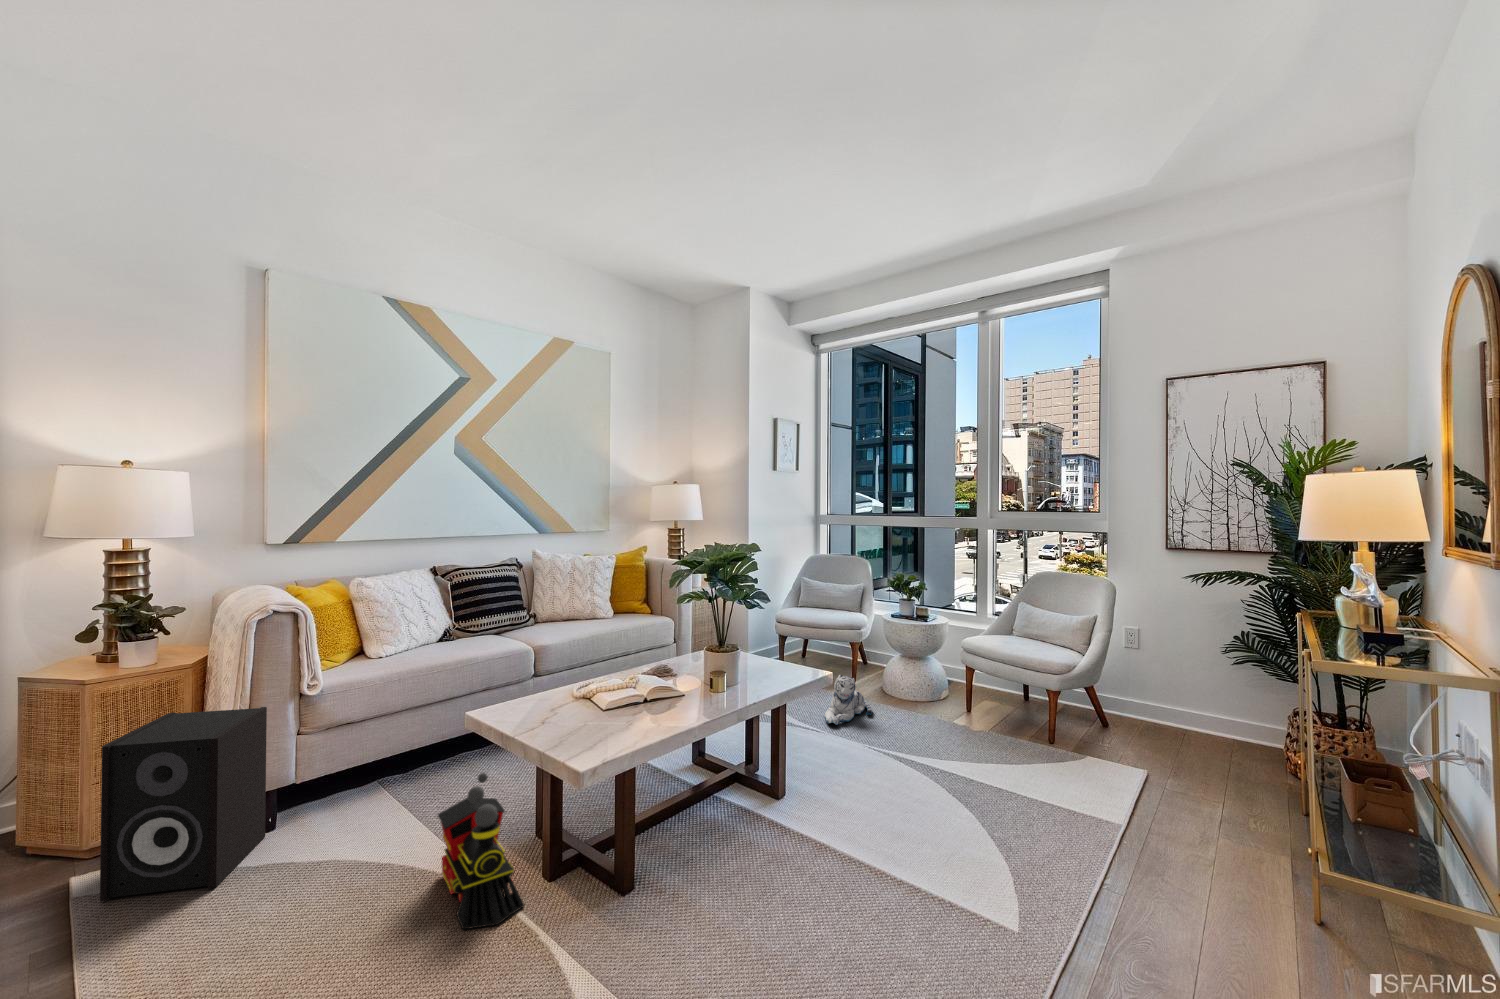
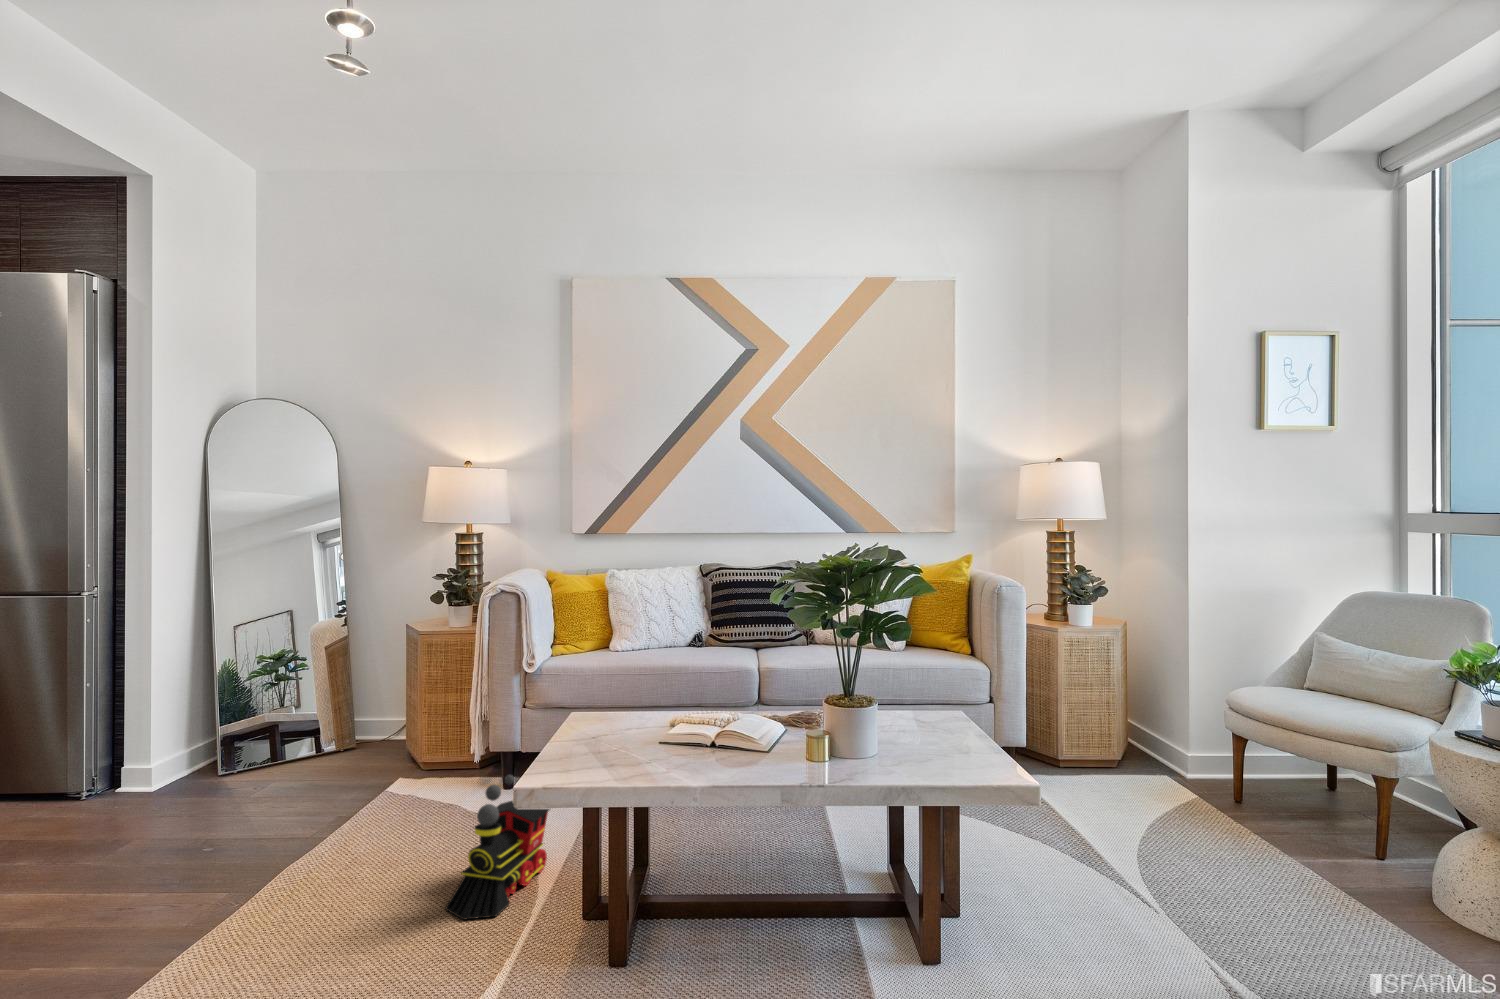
plush toy: present [825,675,872,725] -> none [1113,821,1258,918]
speaker: present [100,707,267,902] -> none [379,664,487,806]

